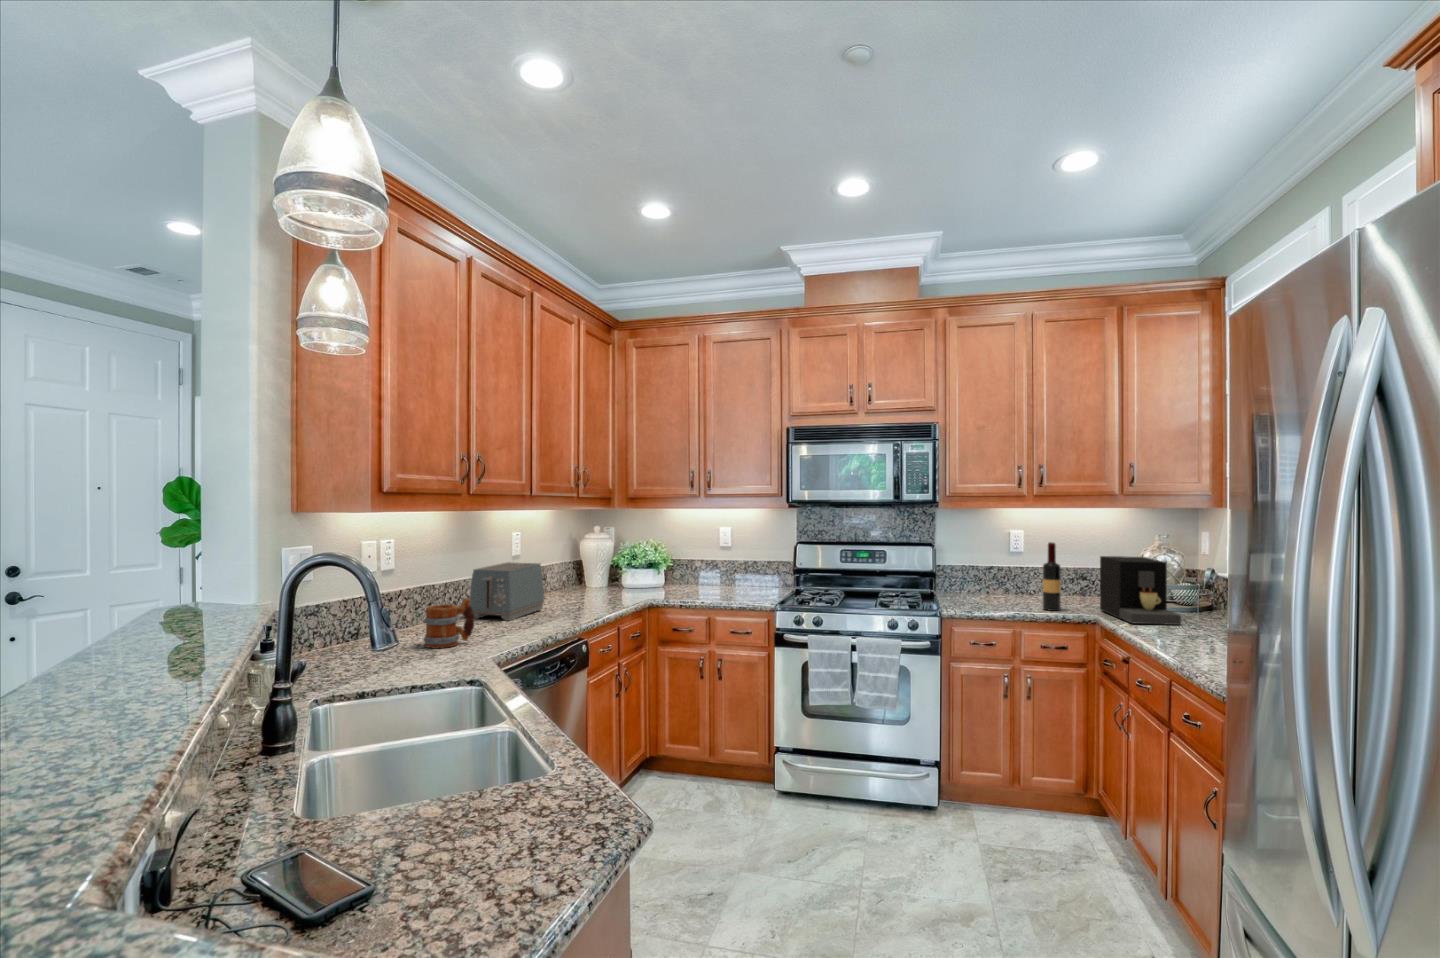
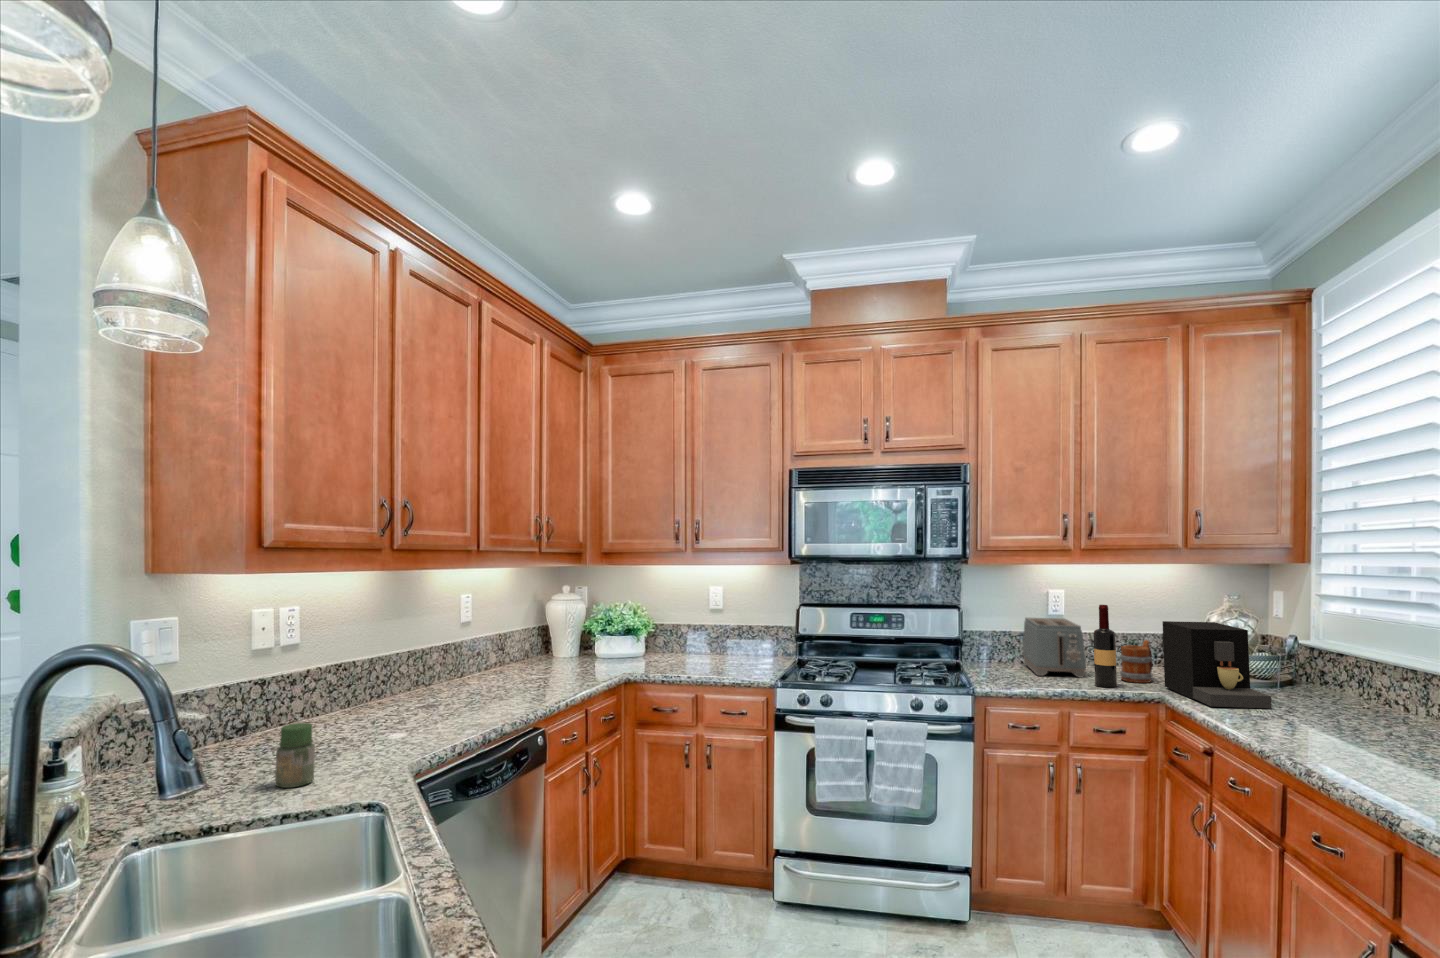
toaster: present [470,562,544,621] -> present [1023,618,1086,677]
mug: present [423,598,475,648] -> present [1119,640,1153,683]
jar: none [396,624,424,671] -> present [275,723,315,788]

